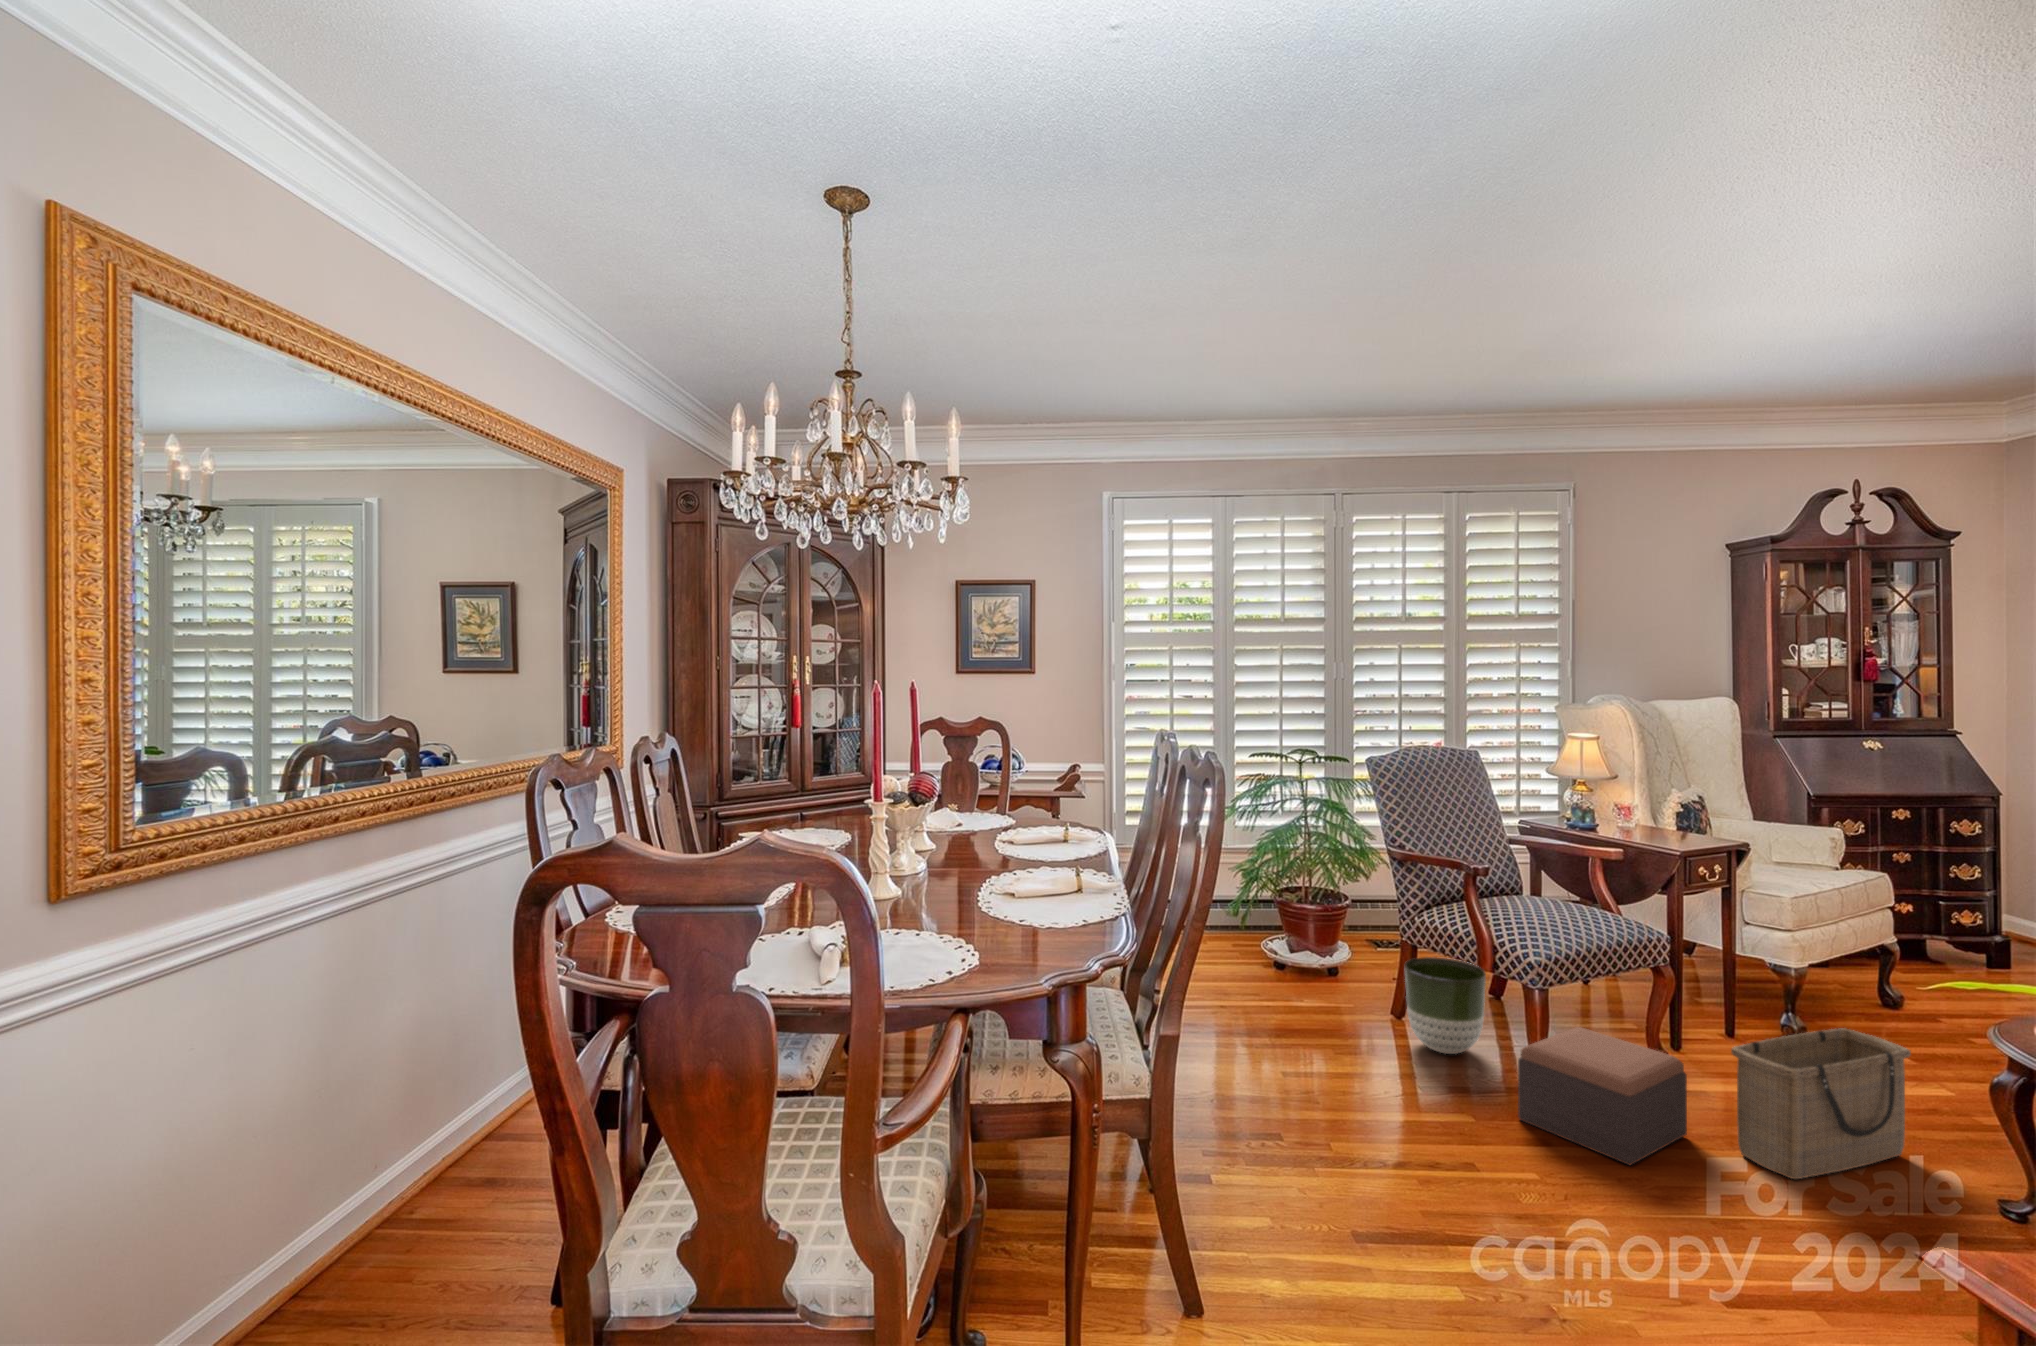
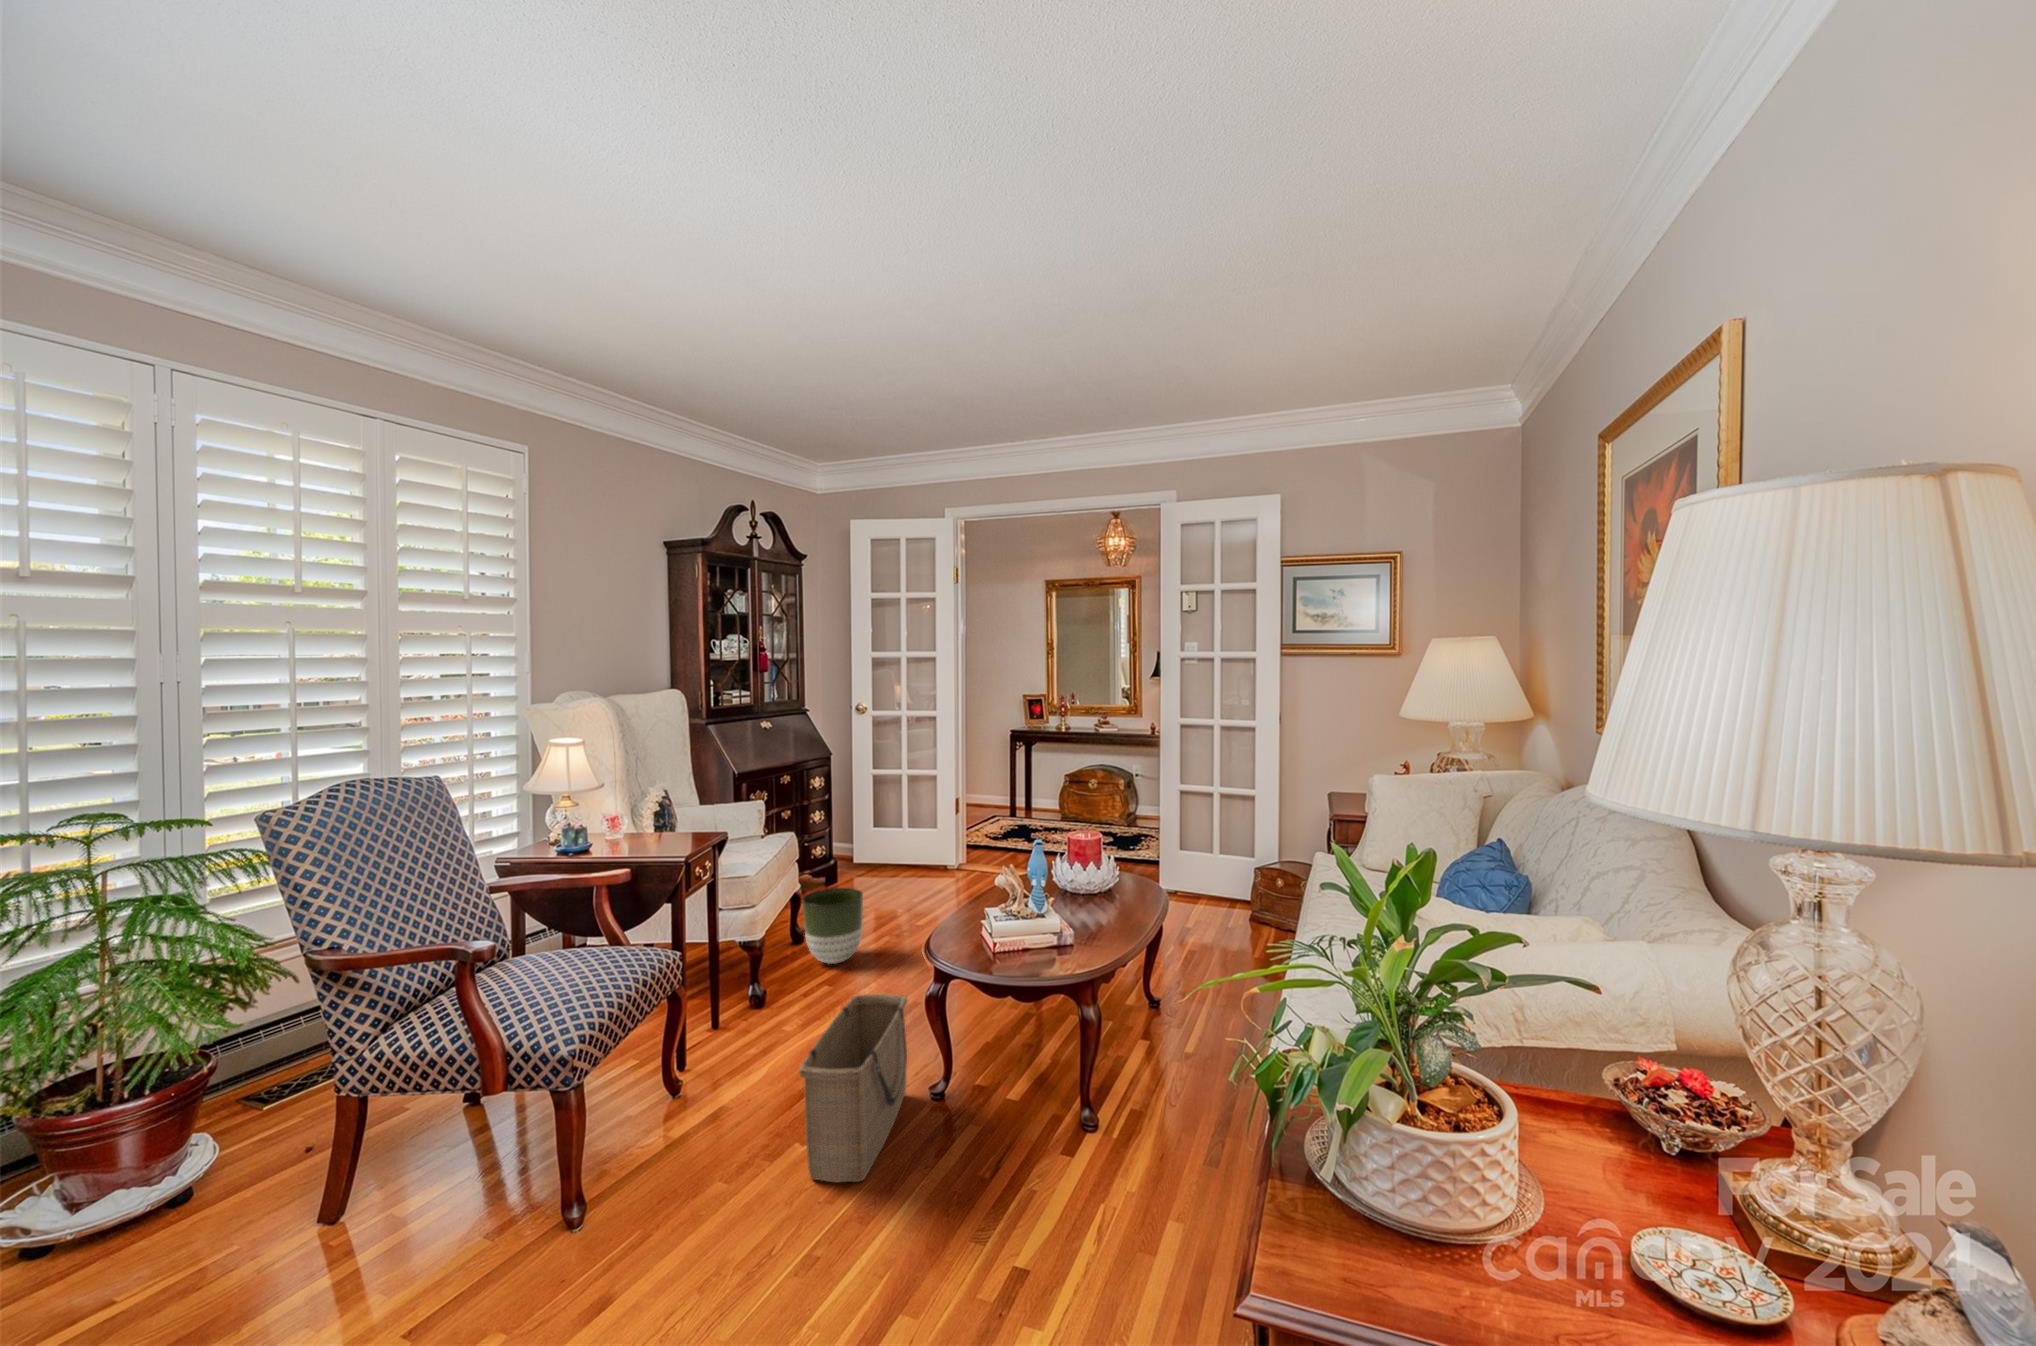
planter: present [1404,957,1486,1054] -> present [802,888,863,964]
footstool: present [1518,1027,1687,1165] -> none [574,1105,759,1300]

